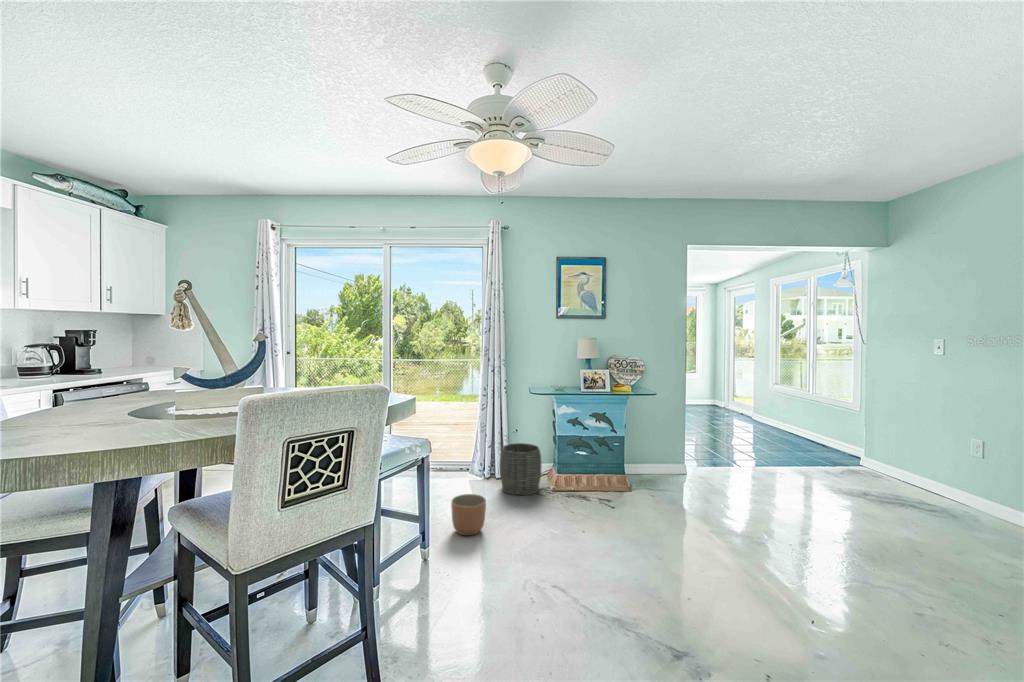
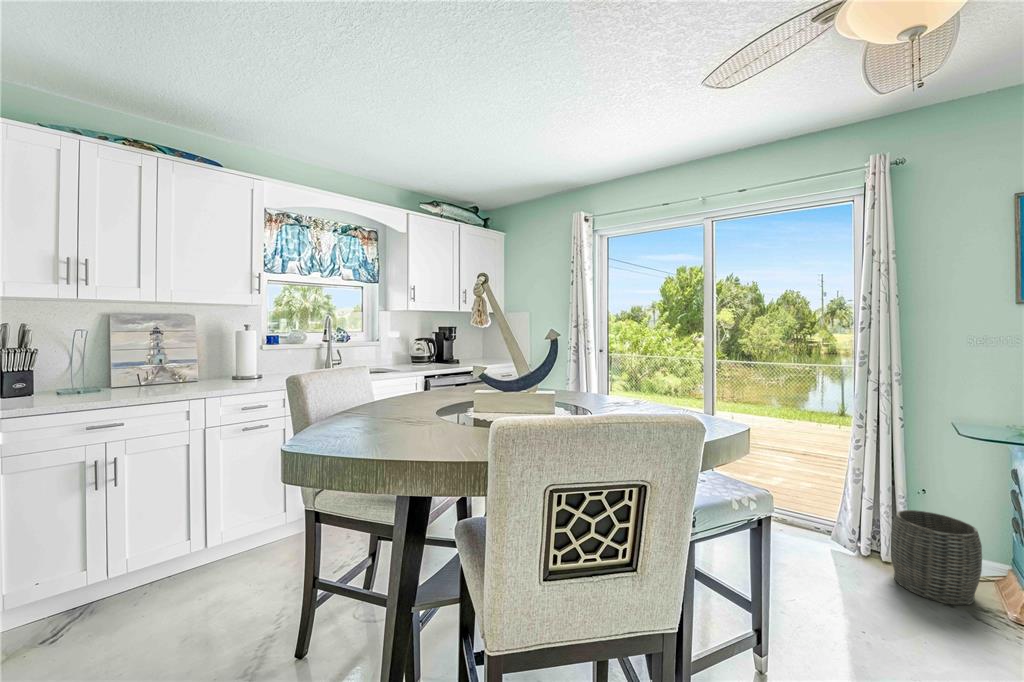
planter: present [451,494,486,535] -> none [804,576,868,647]

